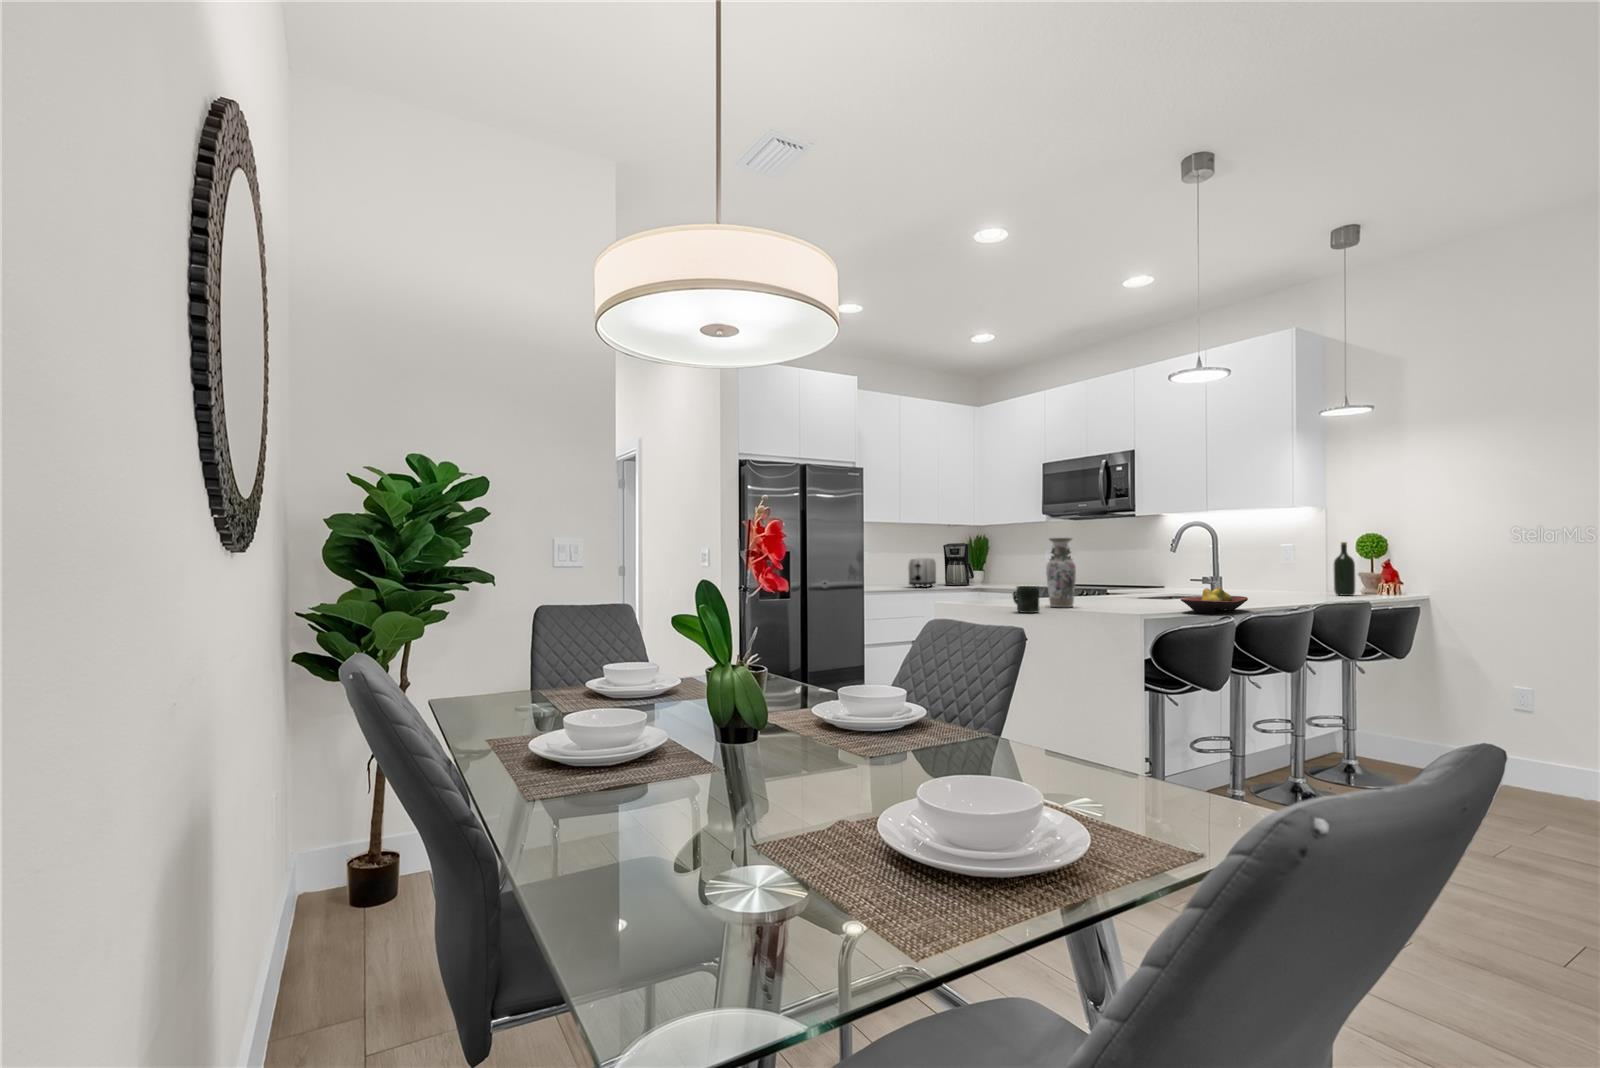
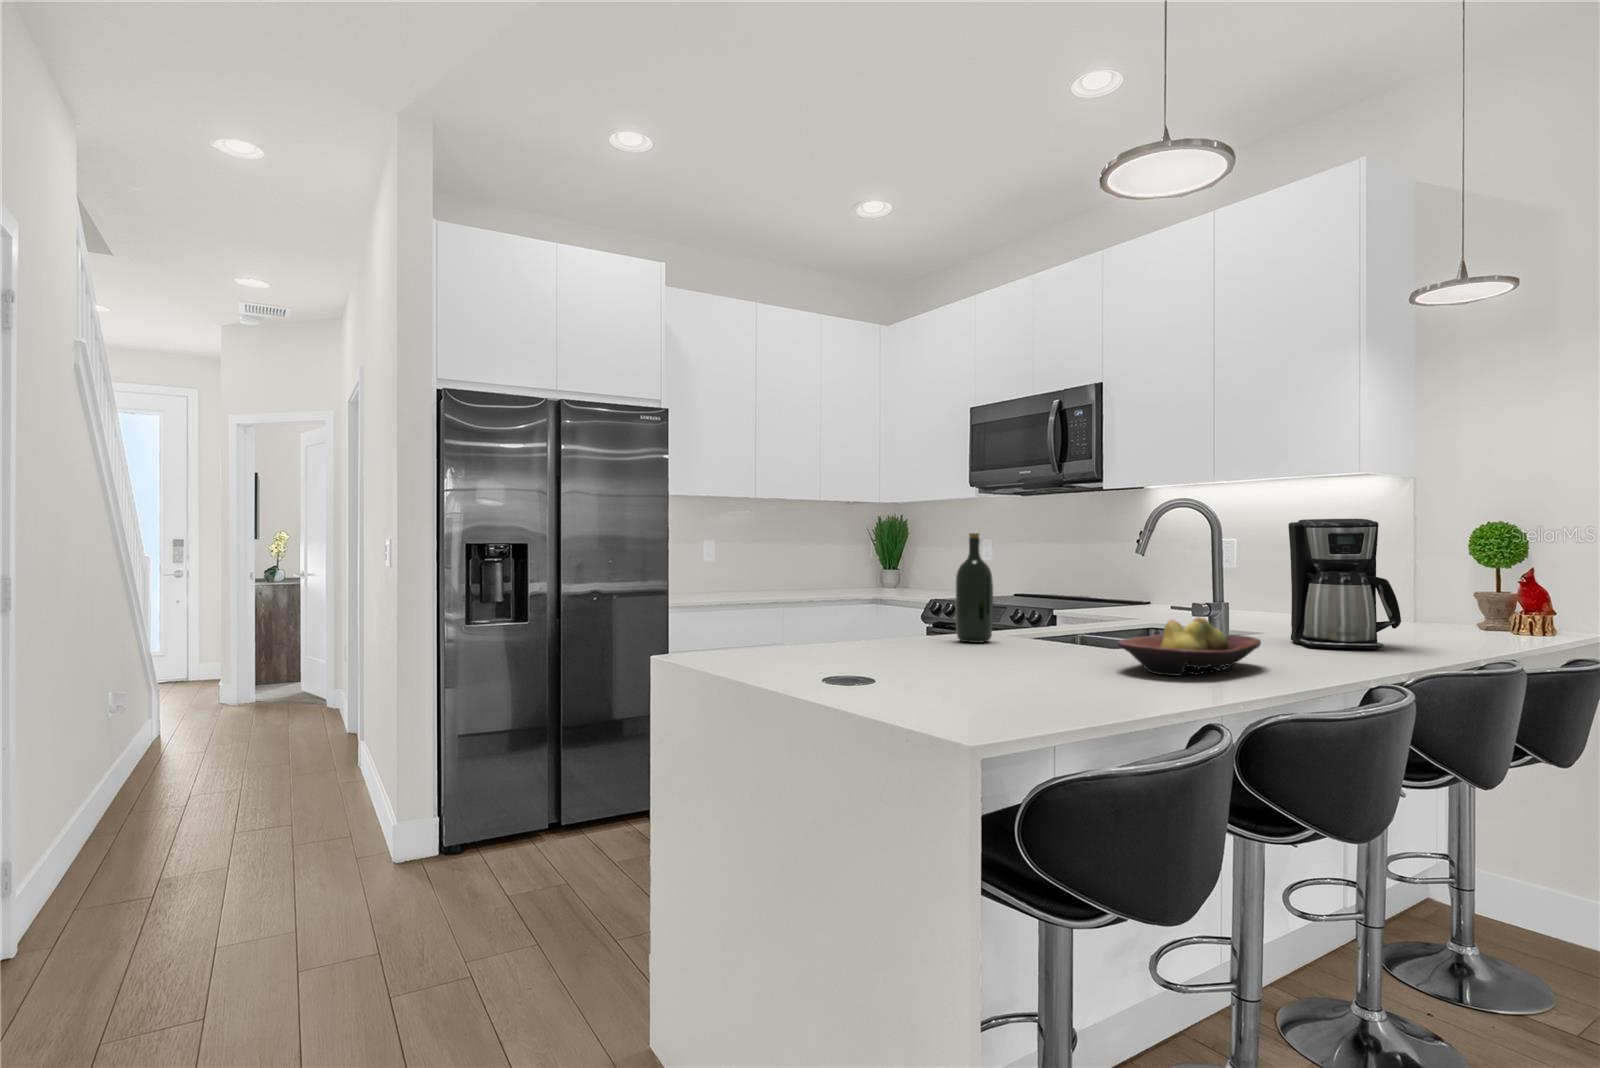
vase: present [1046,538,1076,607] -> none [883,513,937,648]
wine bottle: present [1334,542,1355,596] -> present [956,533,993,643]
coffee maker: present [943,543,974,586] -> present [1288,519,1401,649]
toaster: present [908,558,936,588] -> none [763,554,811,599]
mug: present [1013,586,1039,613] -> none [792,607,839,662]

